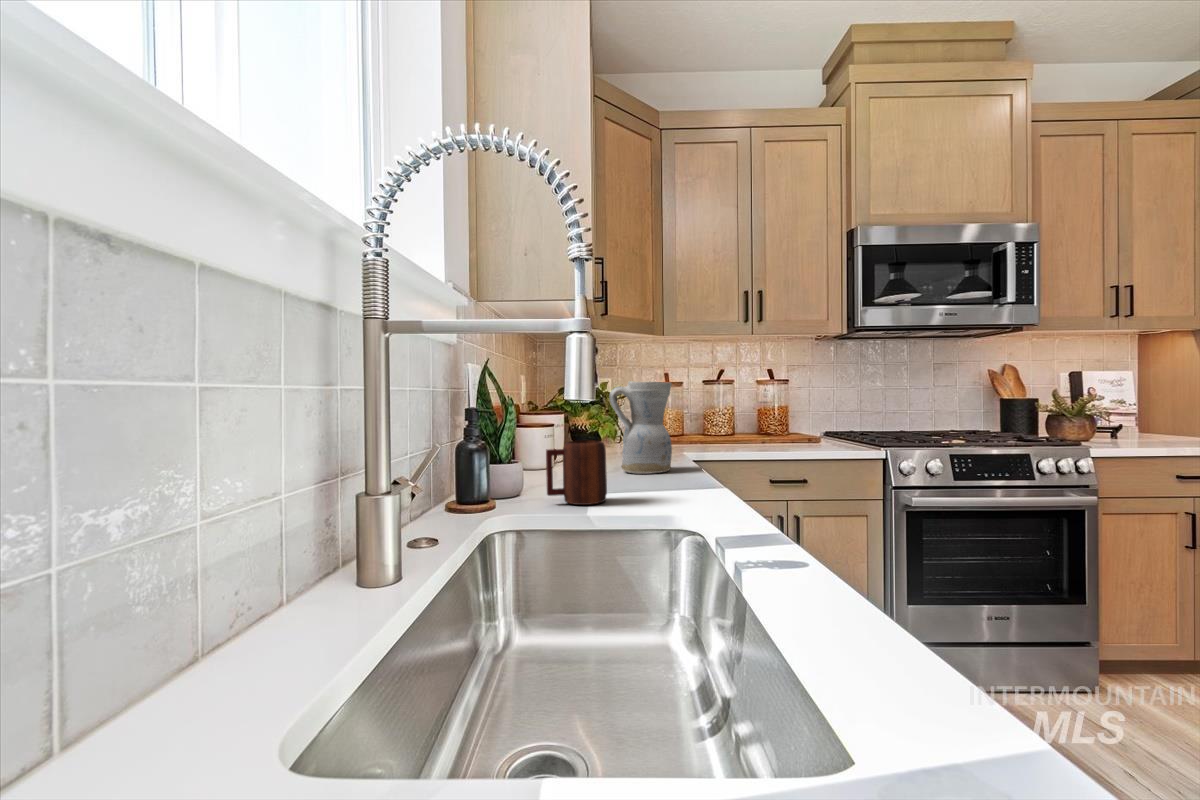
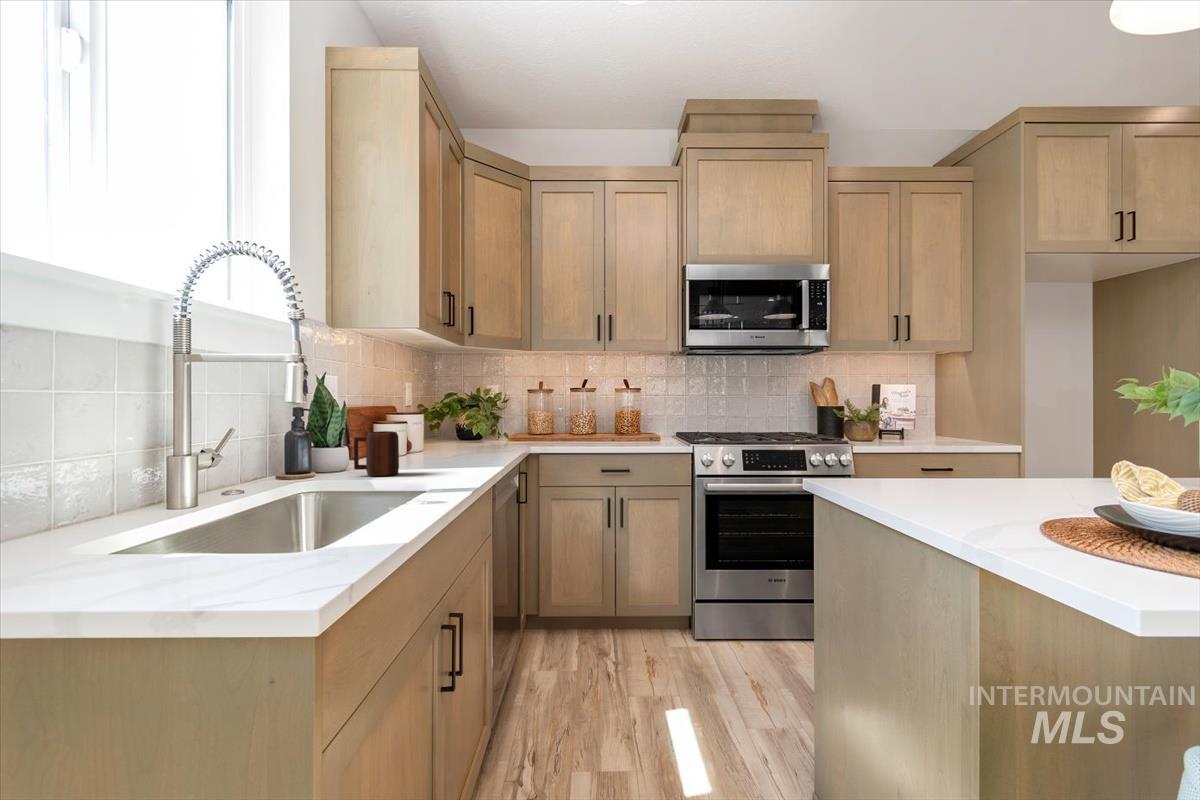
ceramic pitcher: present [609,381,672,474] -> none [440,388,489,459]

